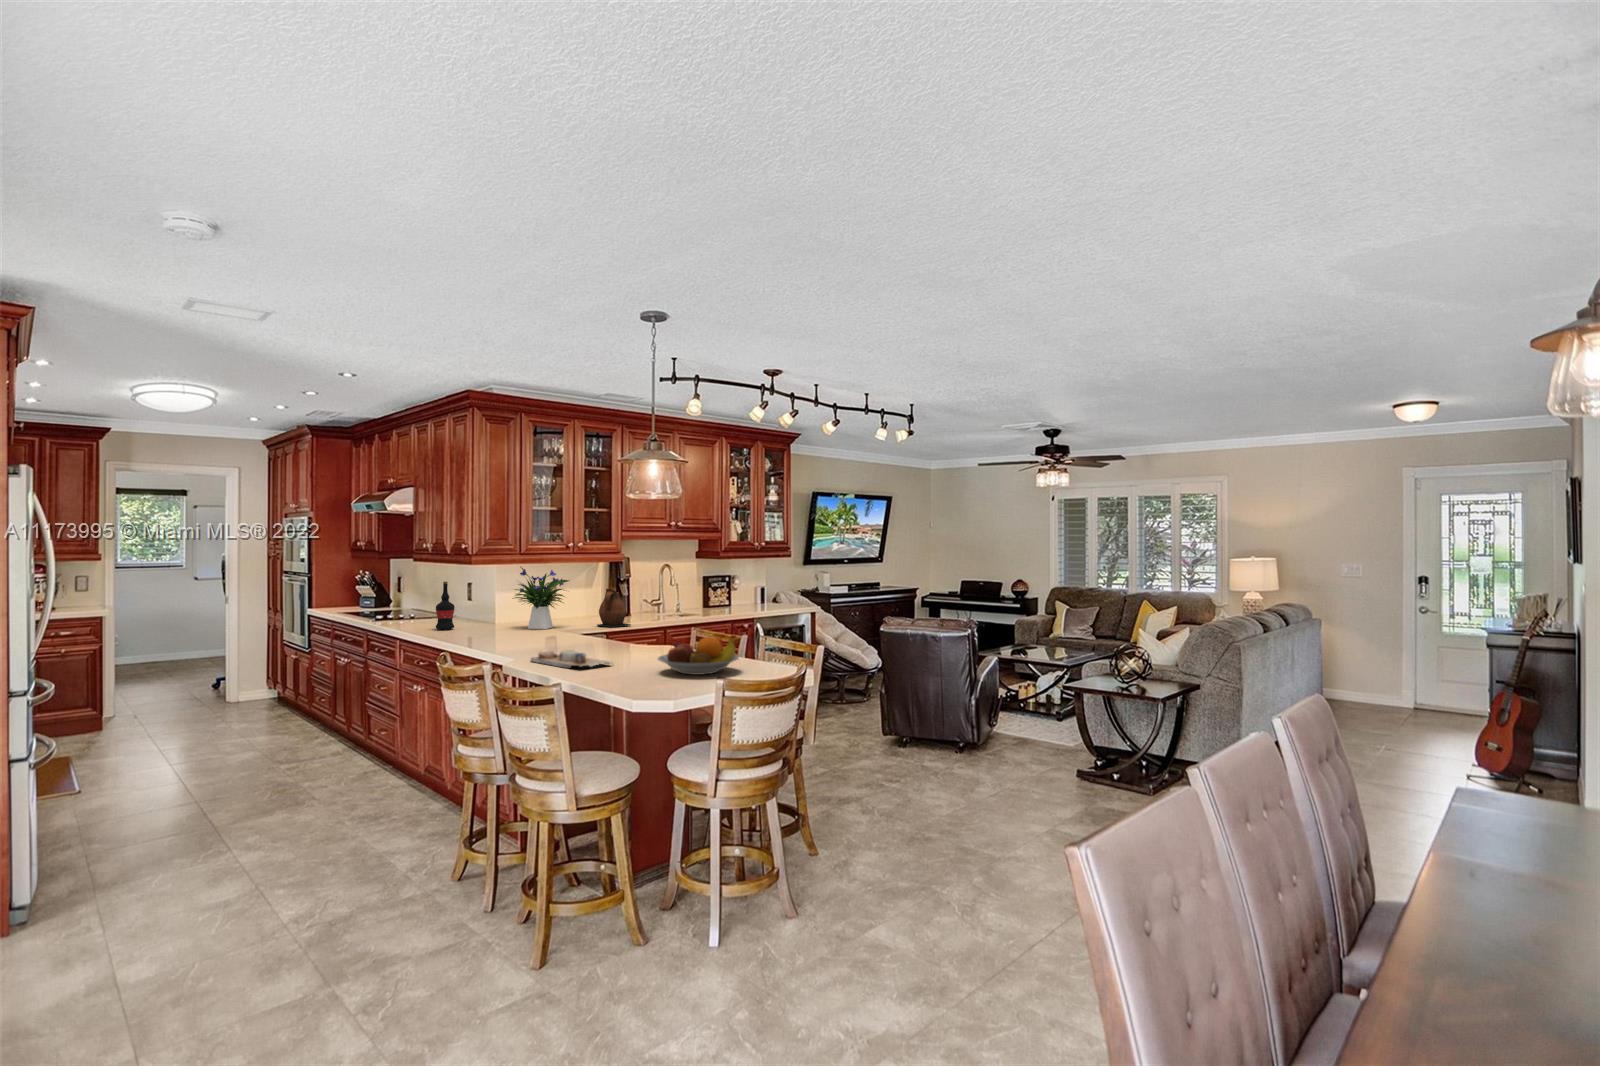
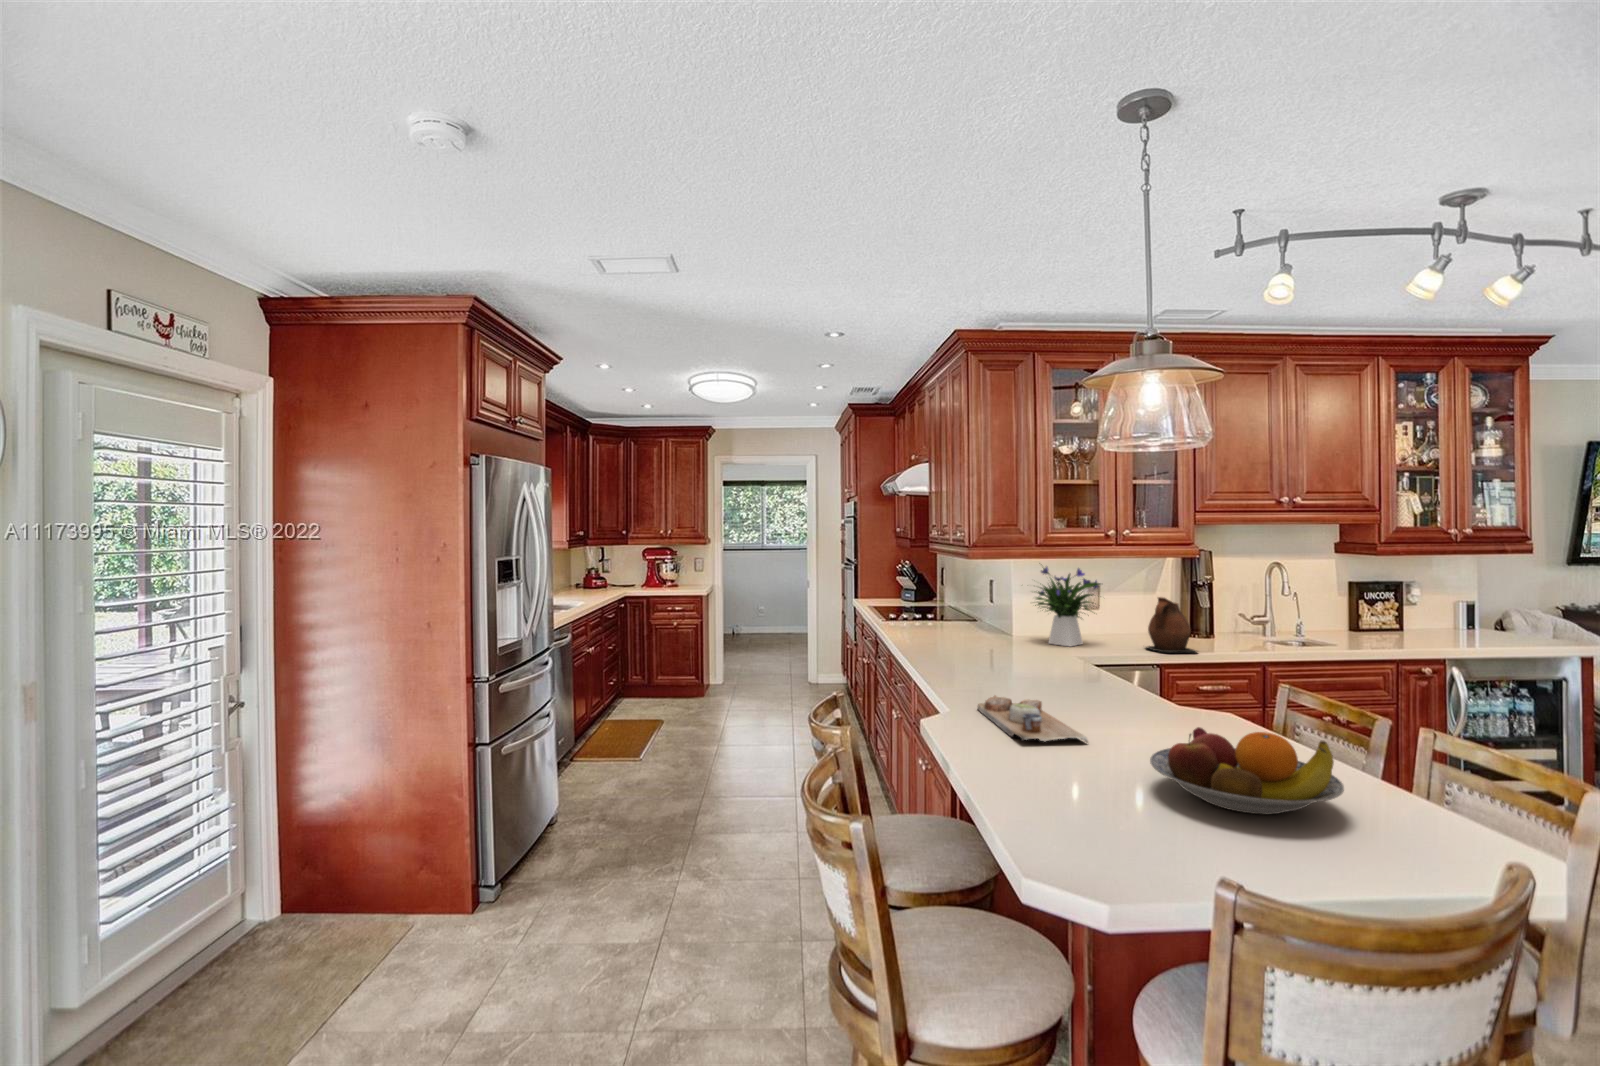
wine bottle: present [436,582,455,630] -> none [945,578,966,635]

